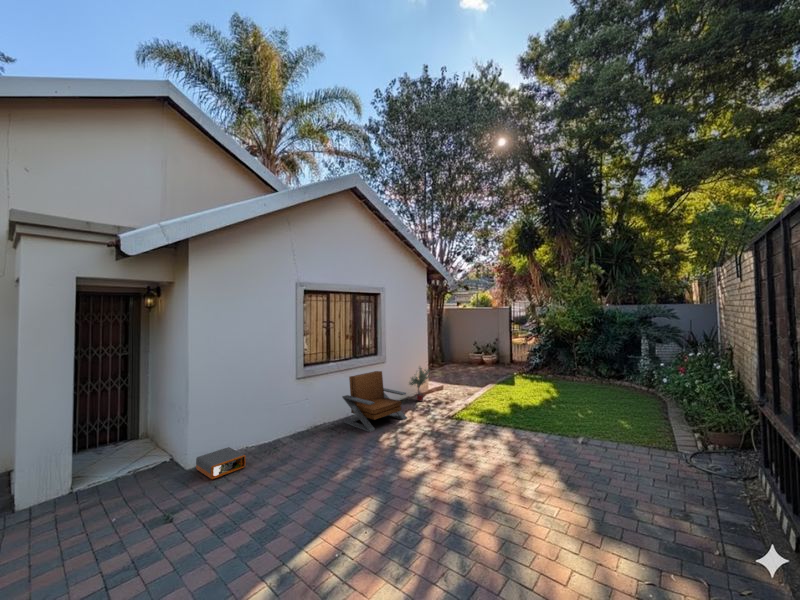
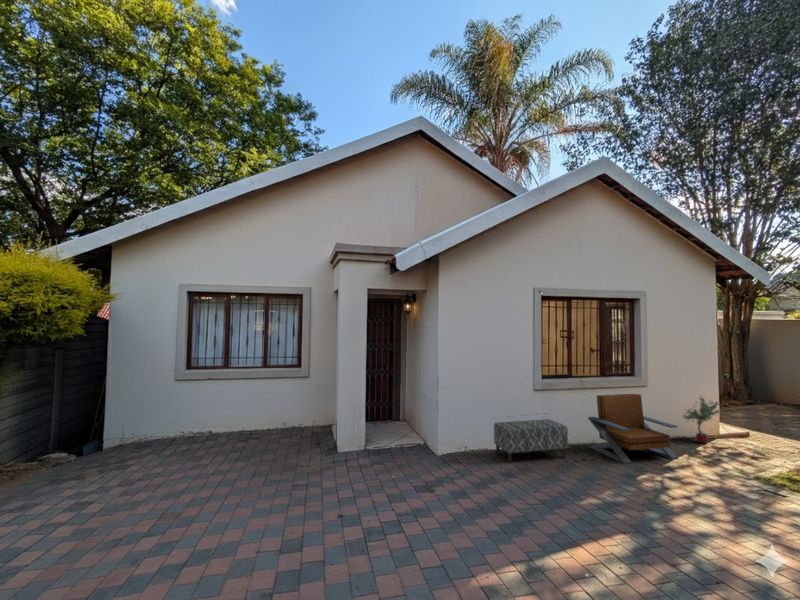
bench: none [253,405,325,458] -> present [494,419,568,463]
storage box: present [196,447,246,479] -> none [447,444,489,468]

